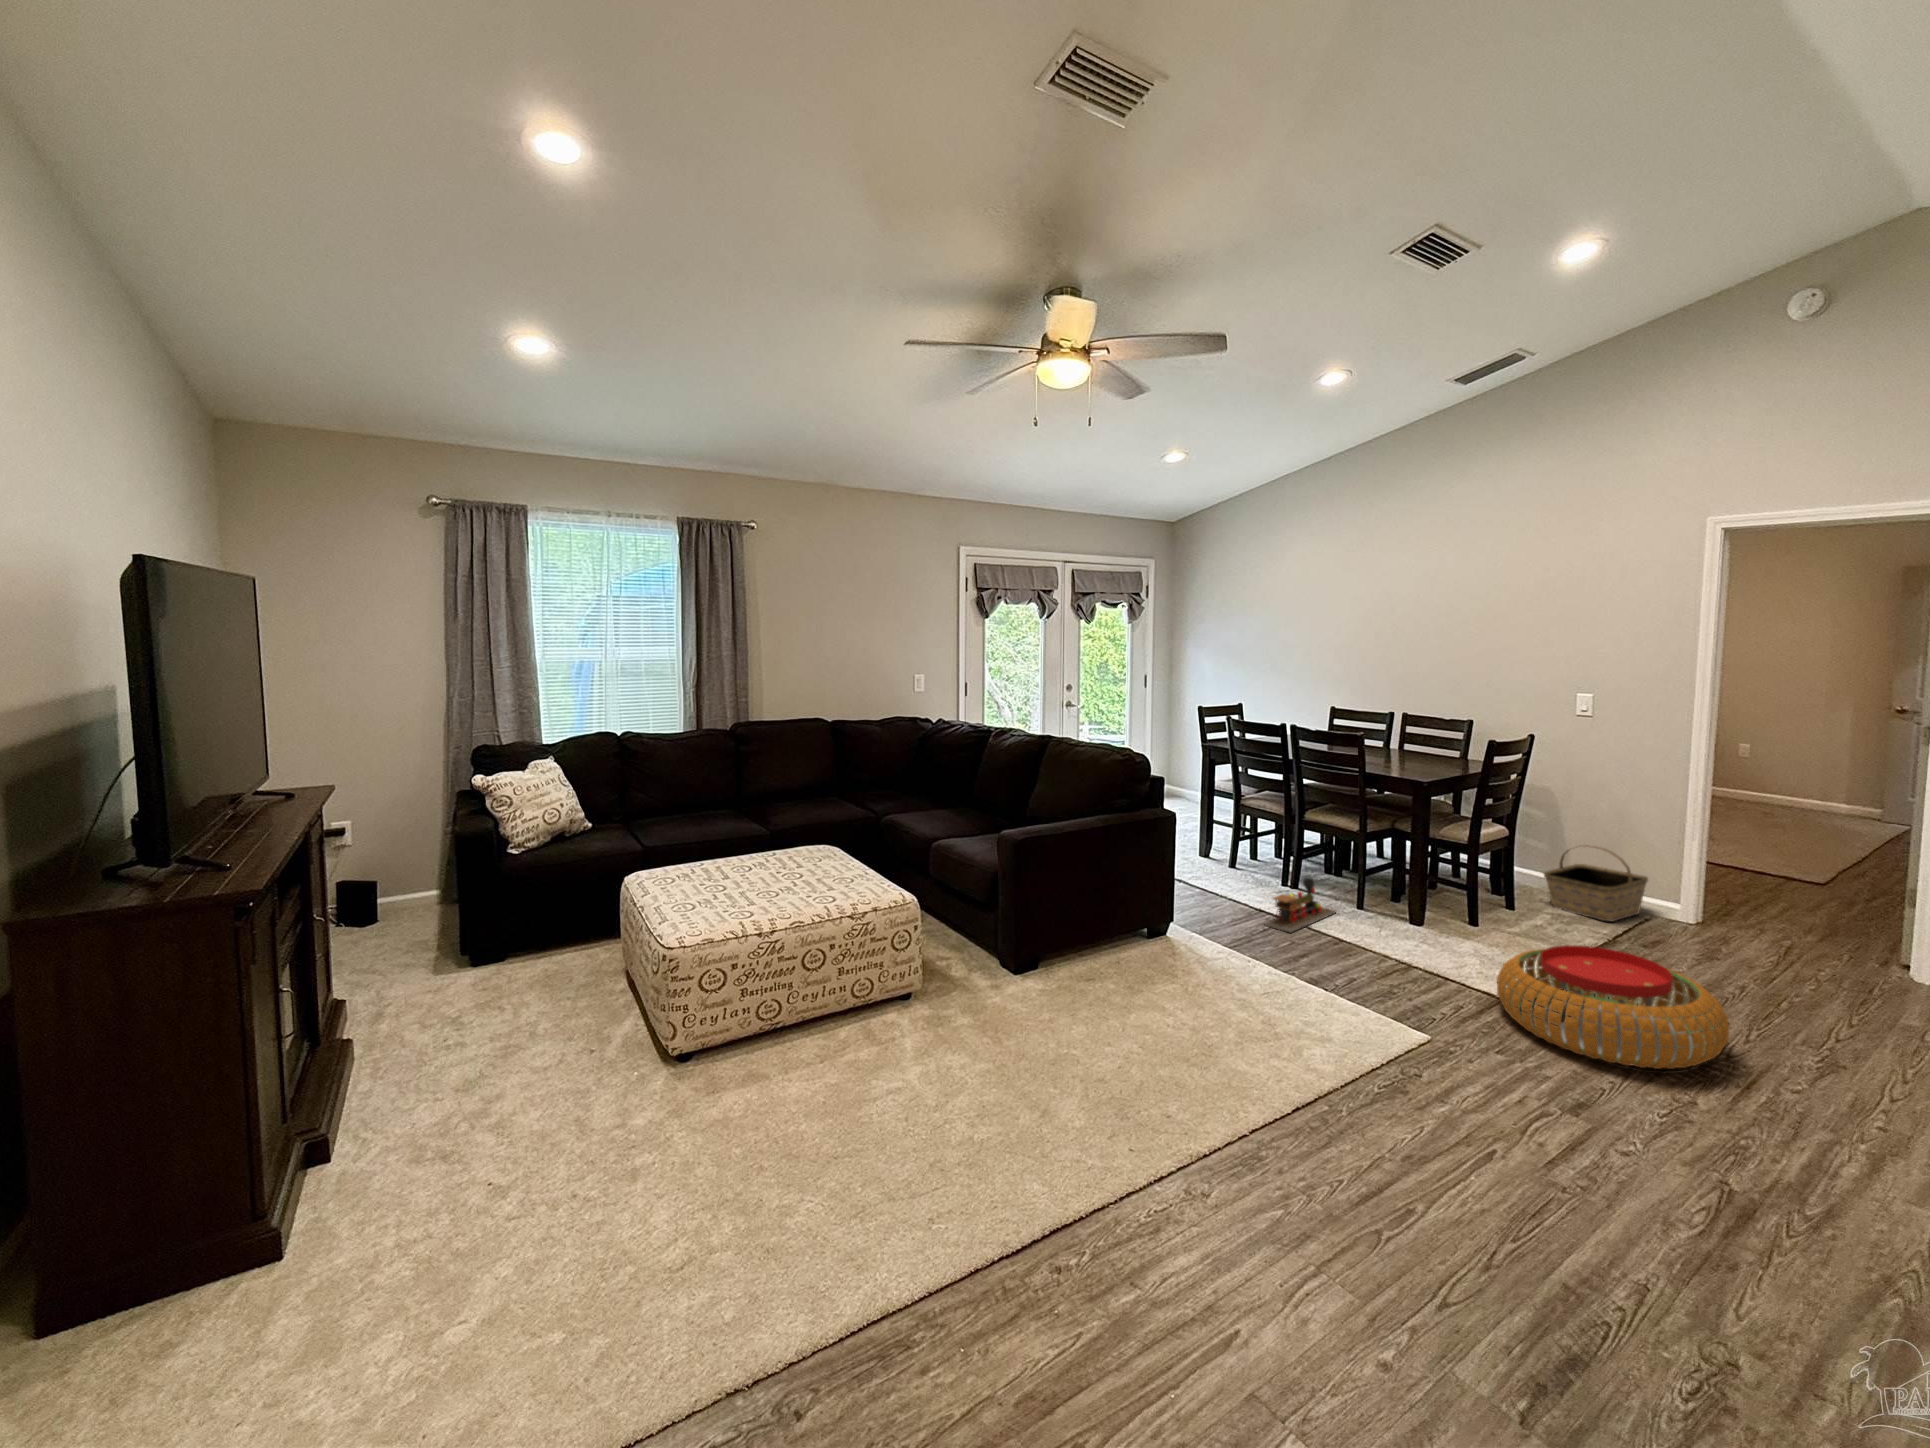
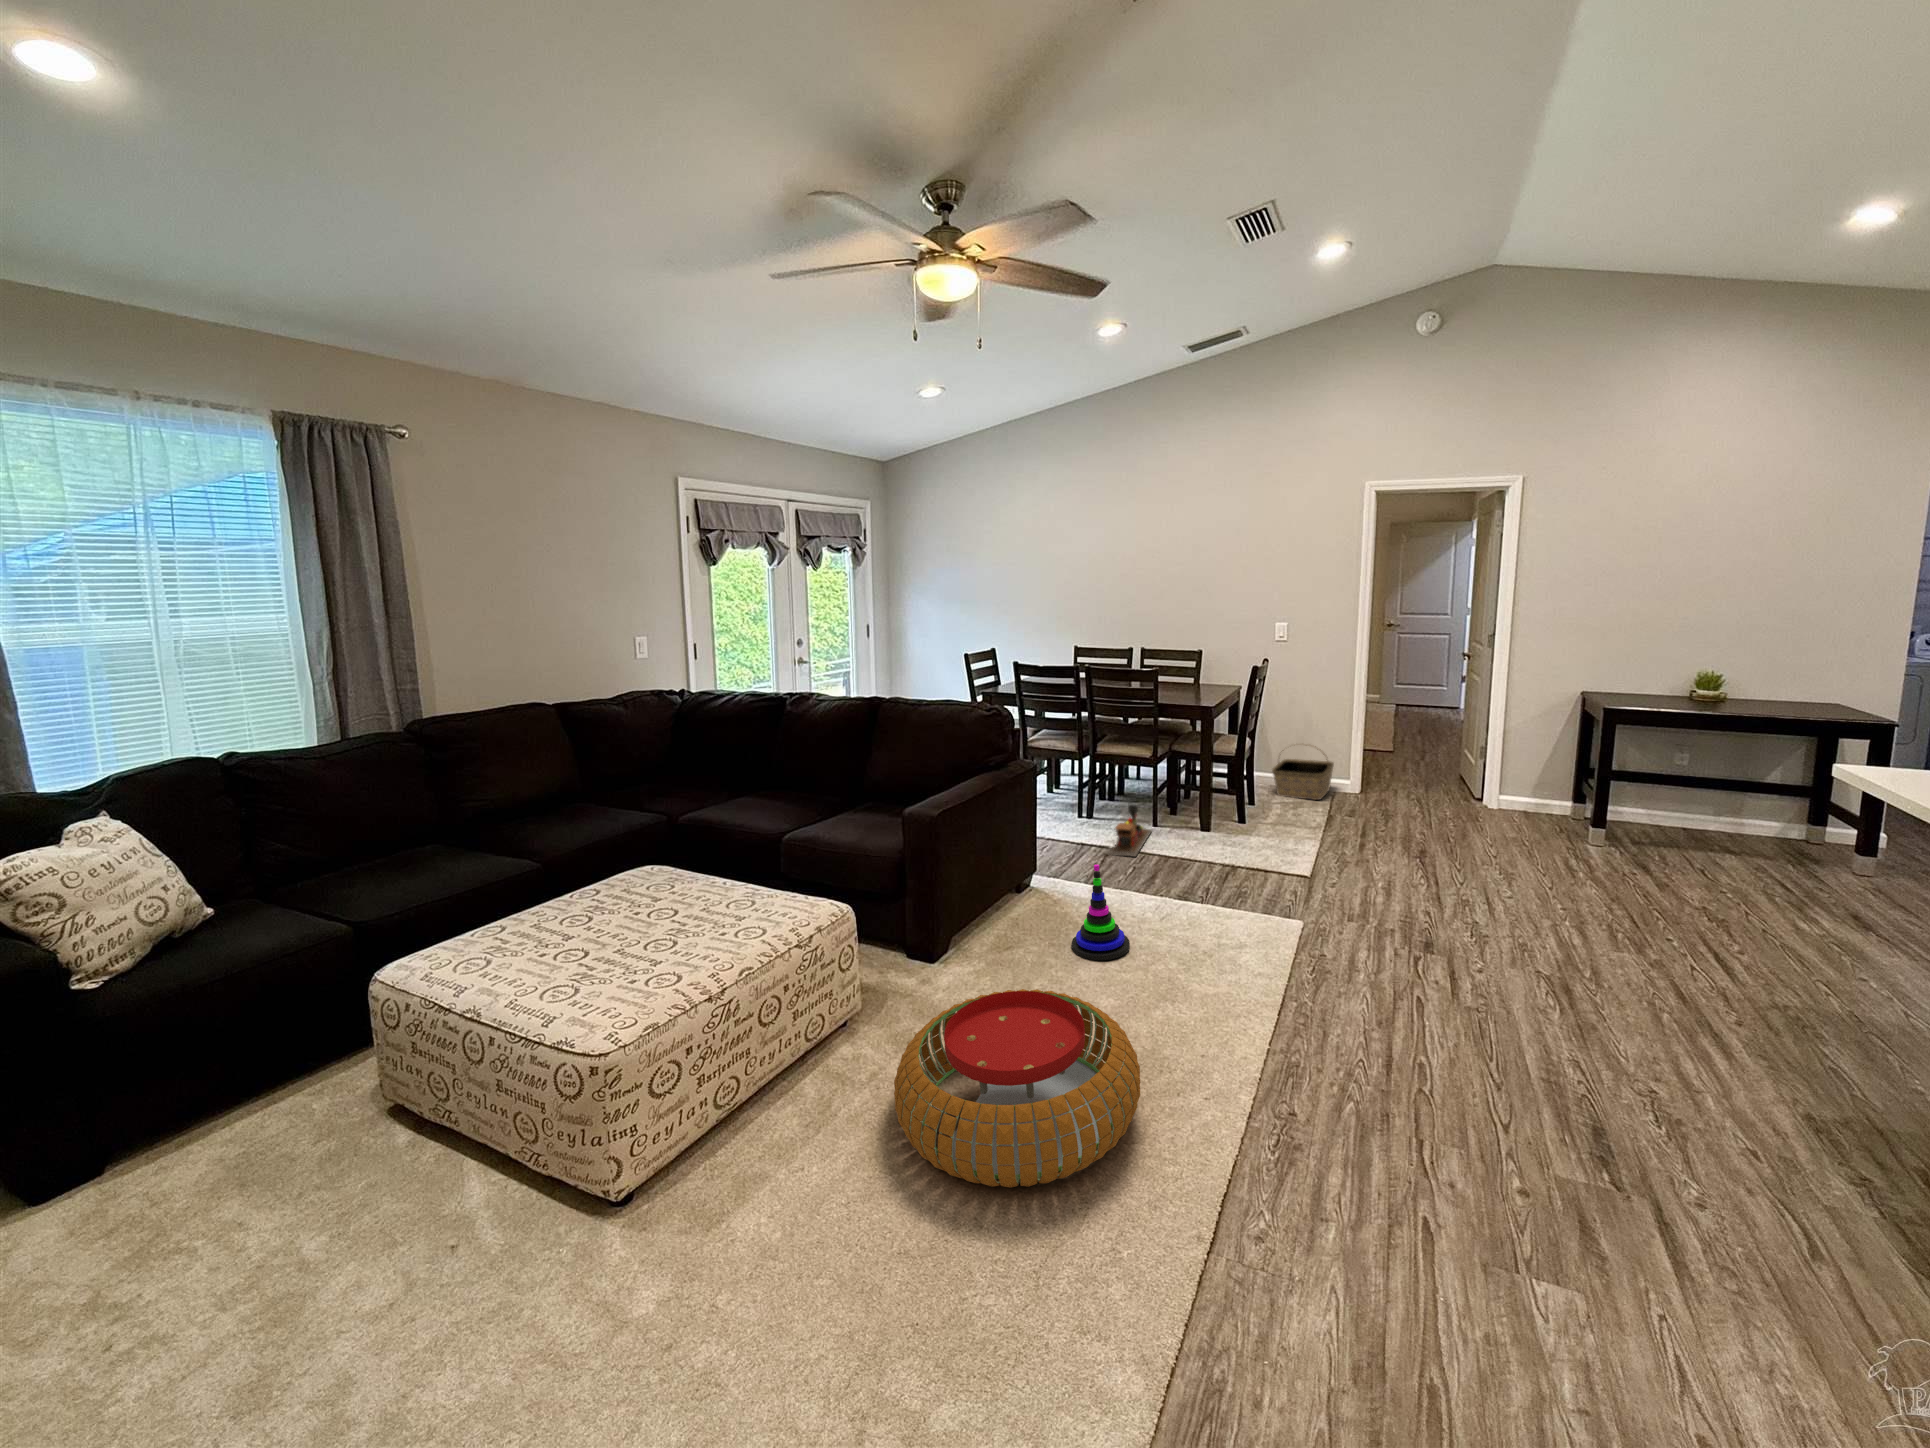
stacking toy: none [1135,916,1195,1015] -> present [1072,864,1130,960]
pouf: present [1497,945,1729,1069] -> present [894,989,1141,1188]

